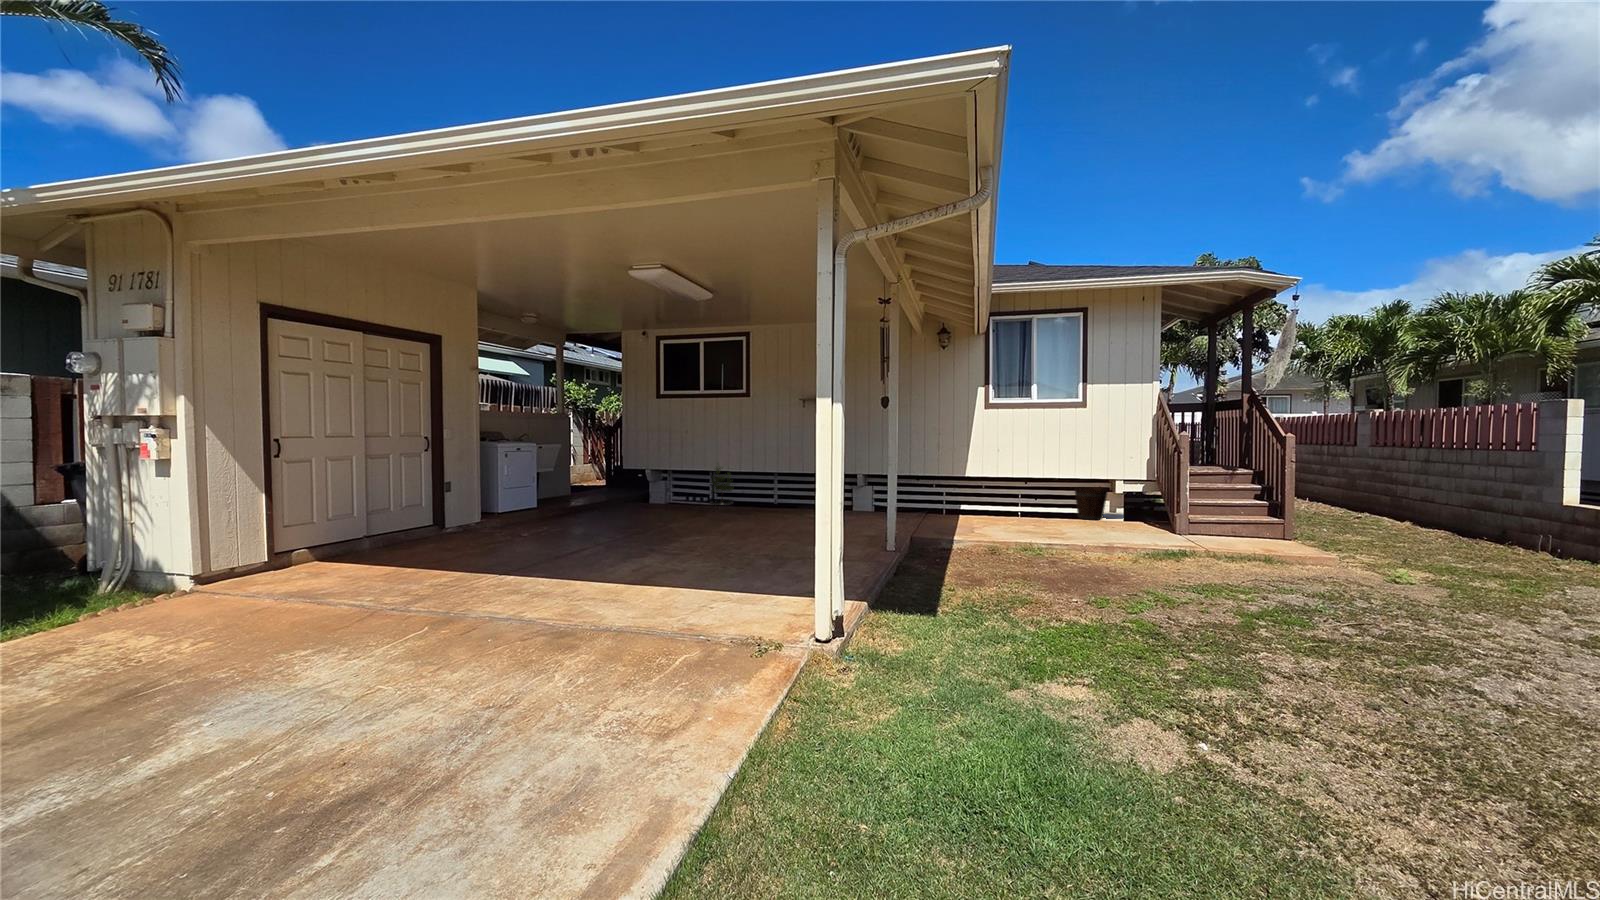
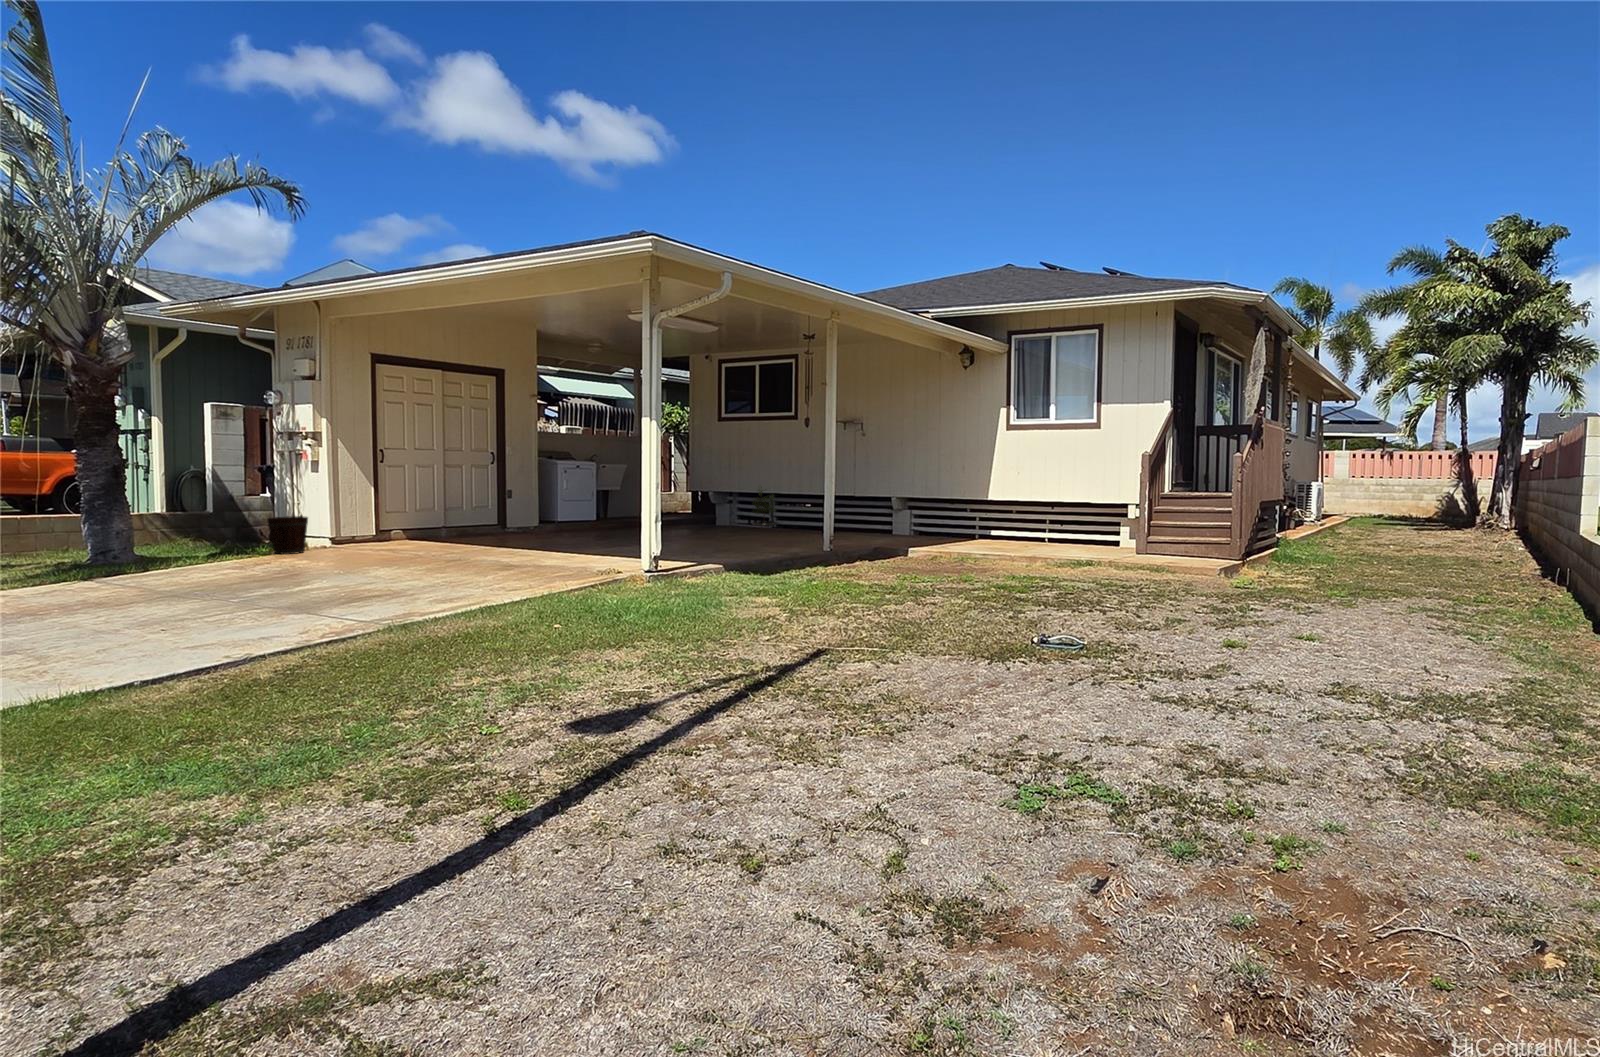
bucket: present [1075,487,1108,520] -> present [267,515,308,554]

